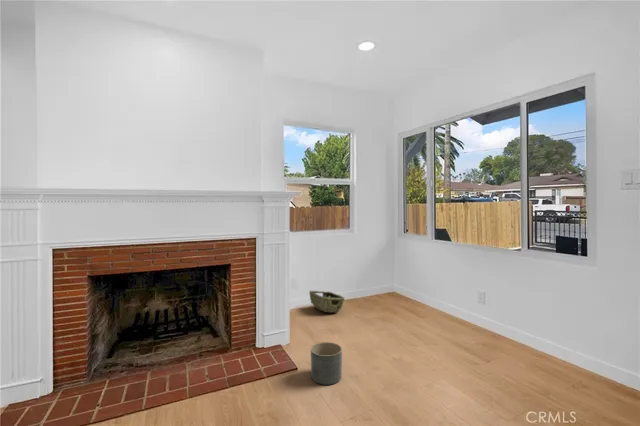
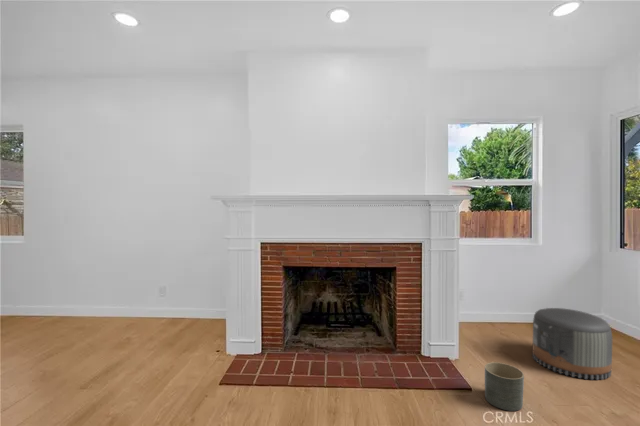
pouf: none [351,286,405,342] -> present [532,308,612,380]
woven basket: present [310,291,344,312] -> none [477,304,523,332]

